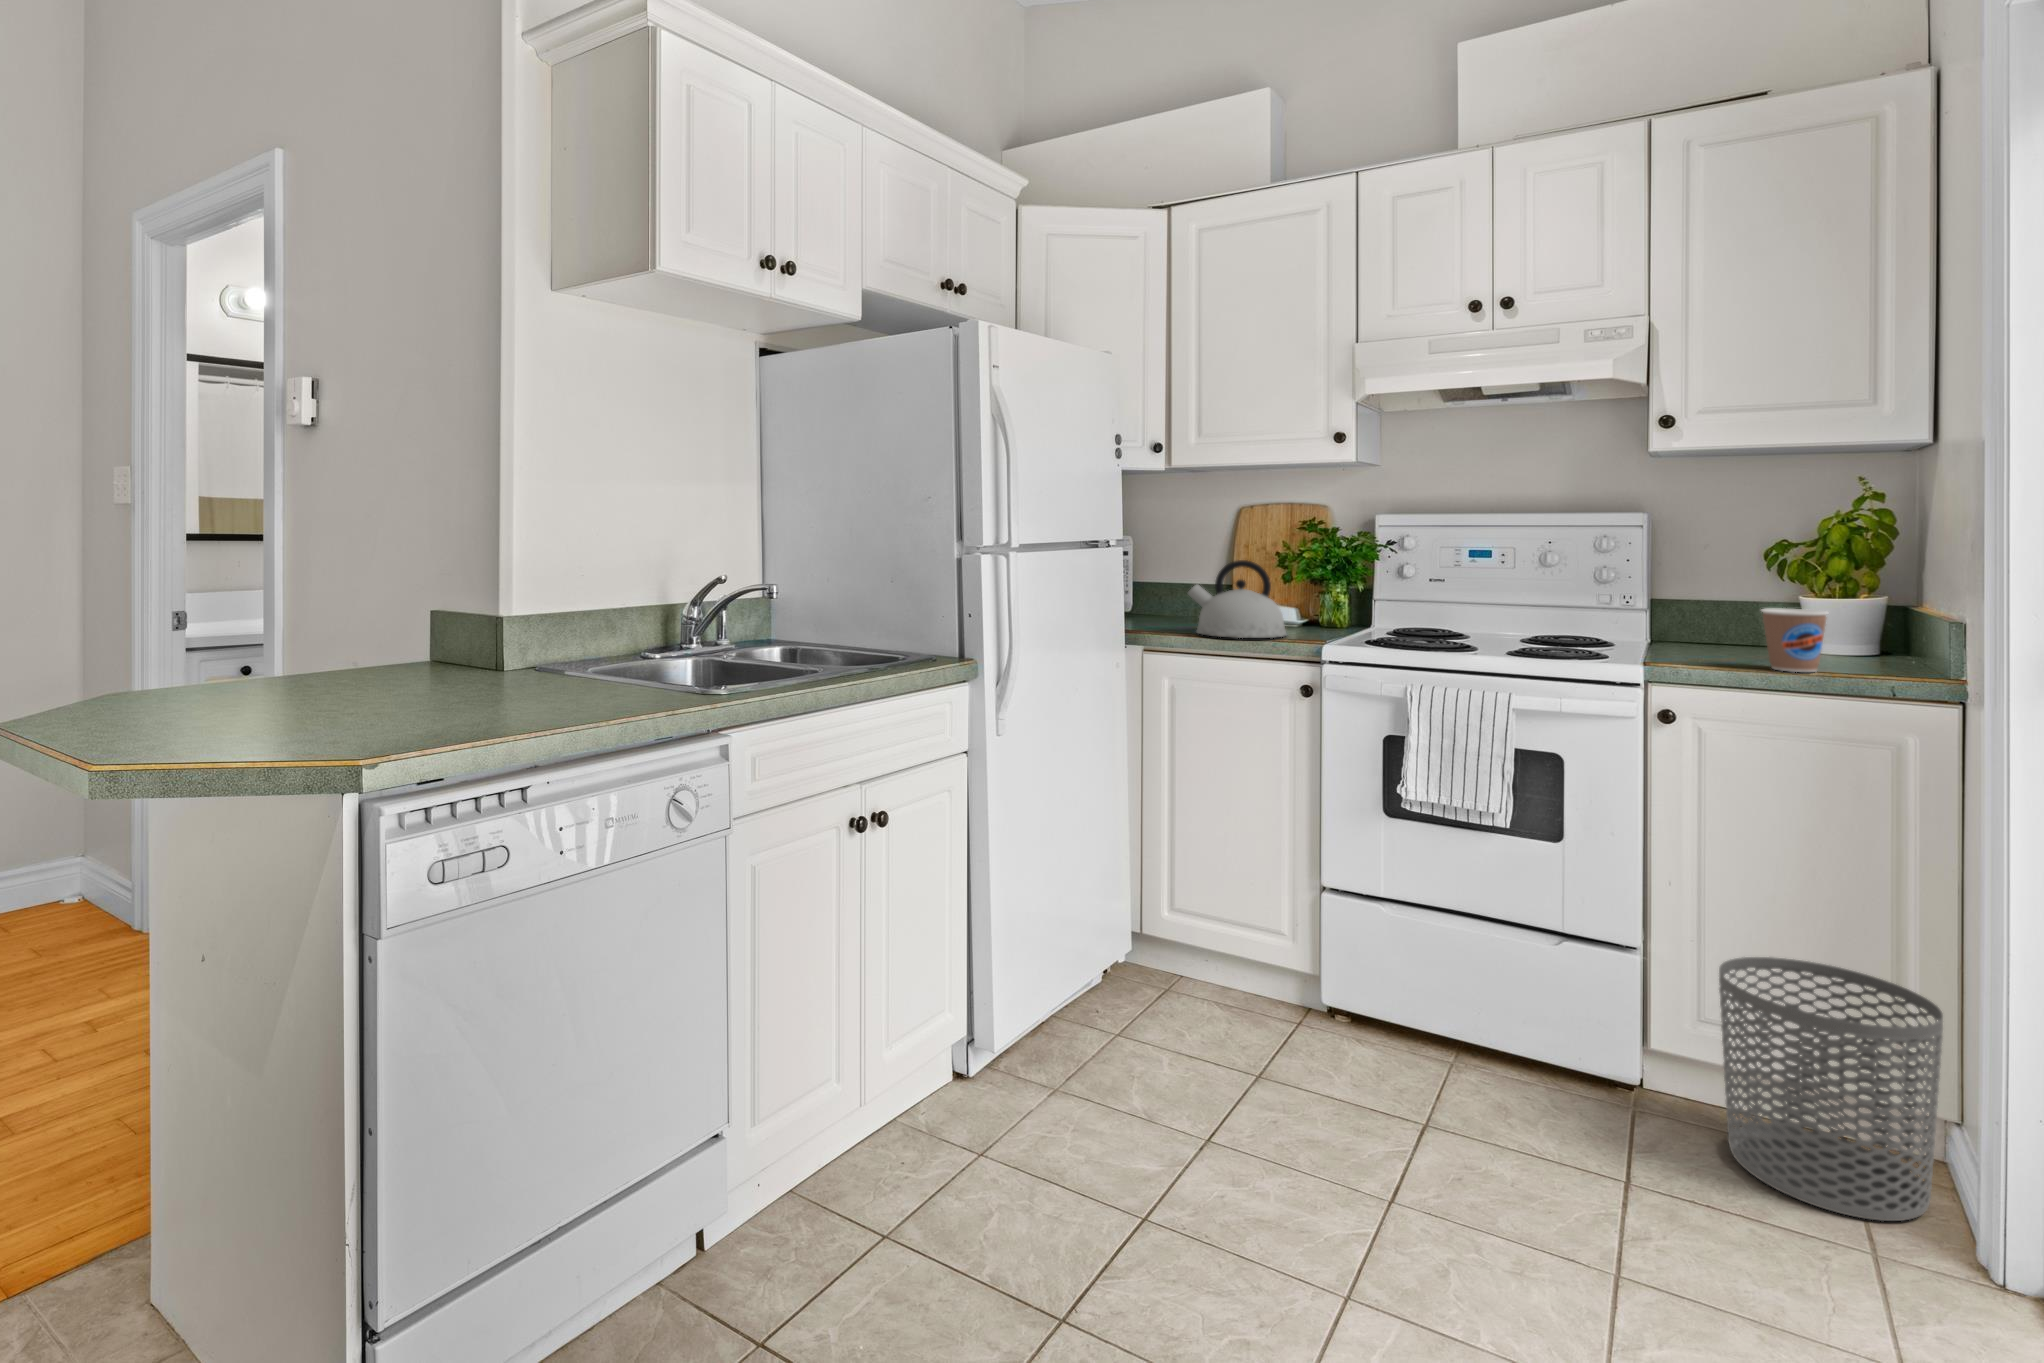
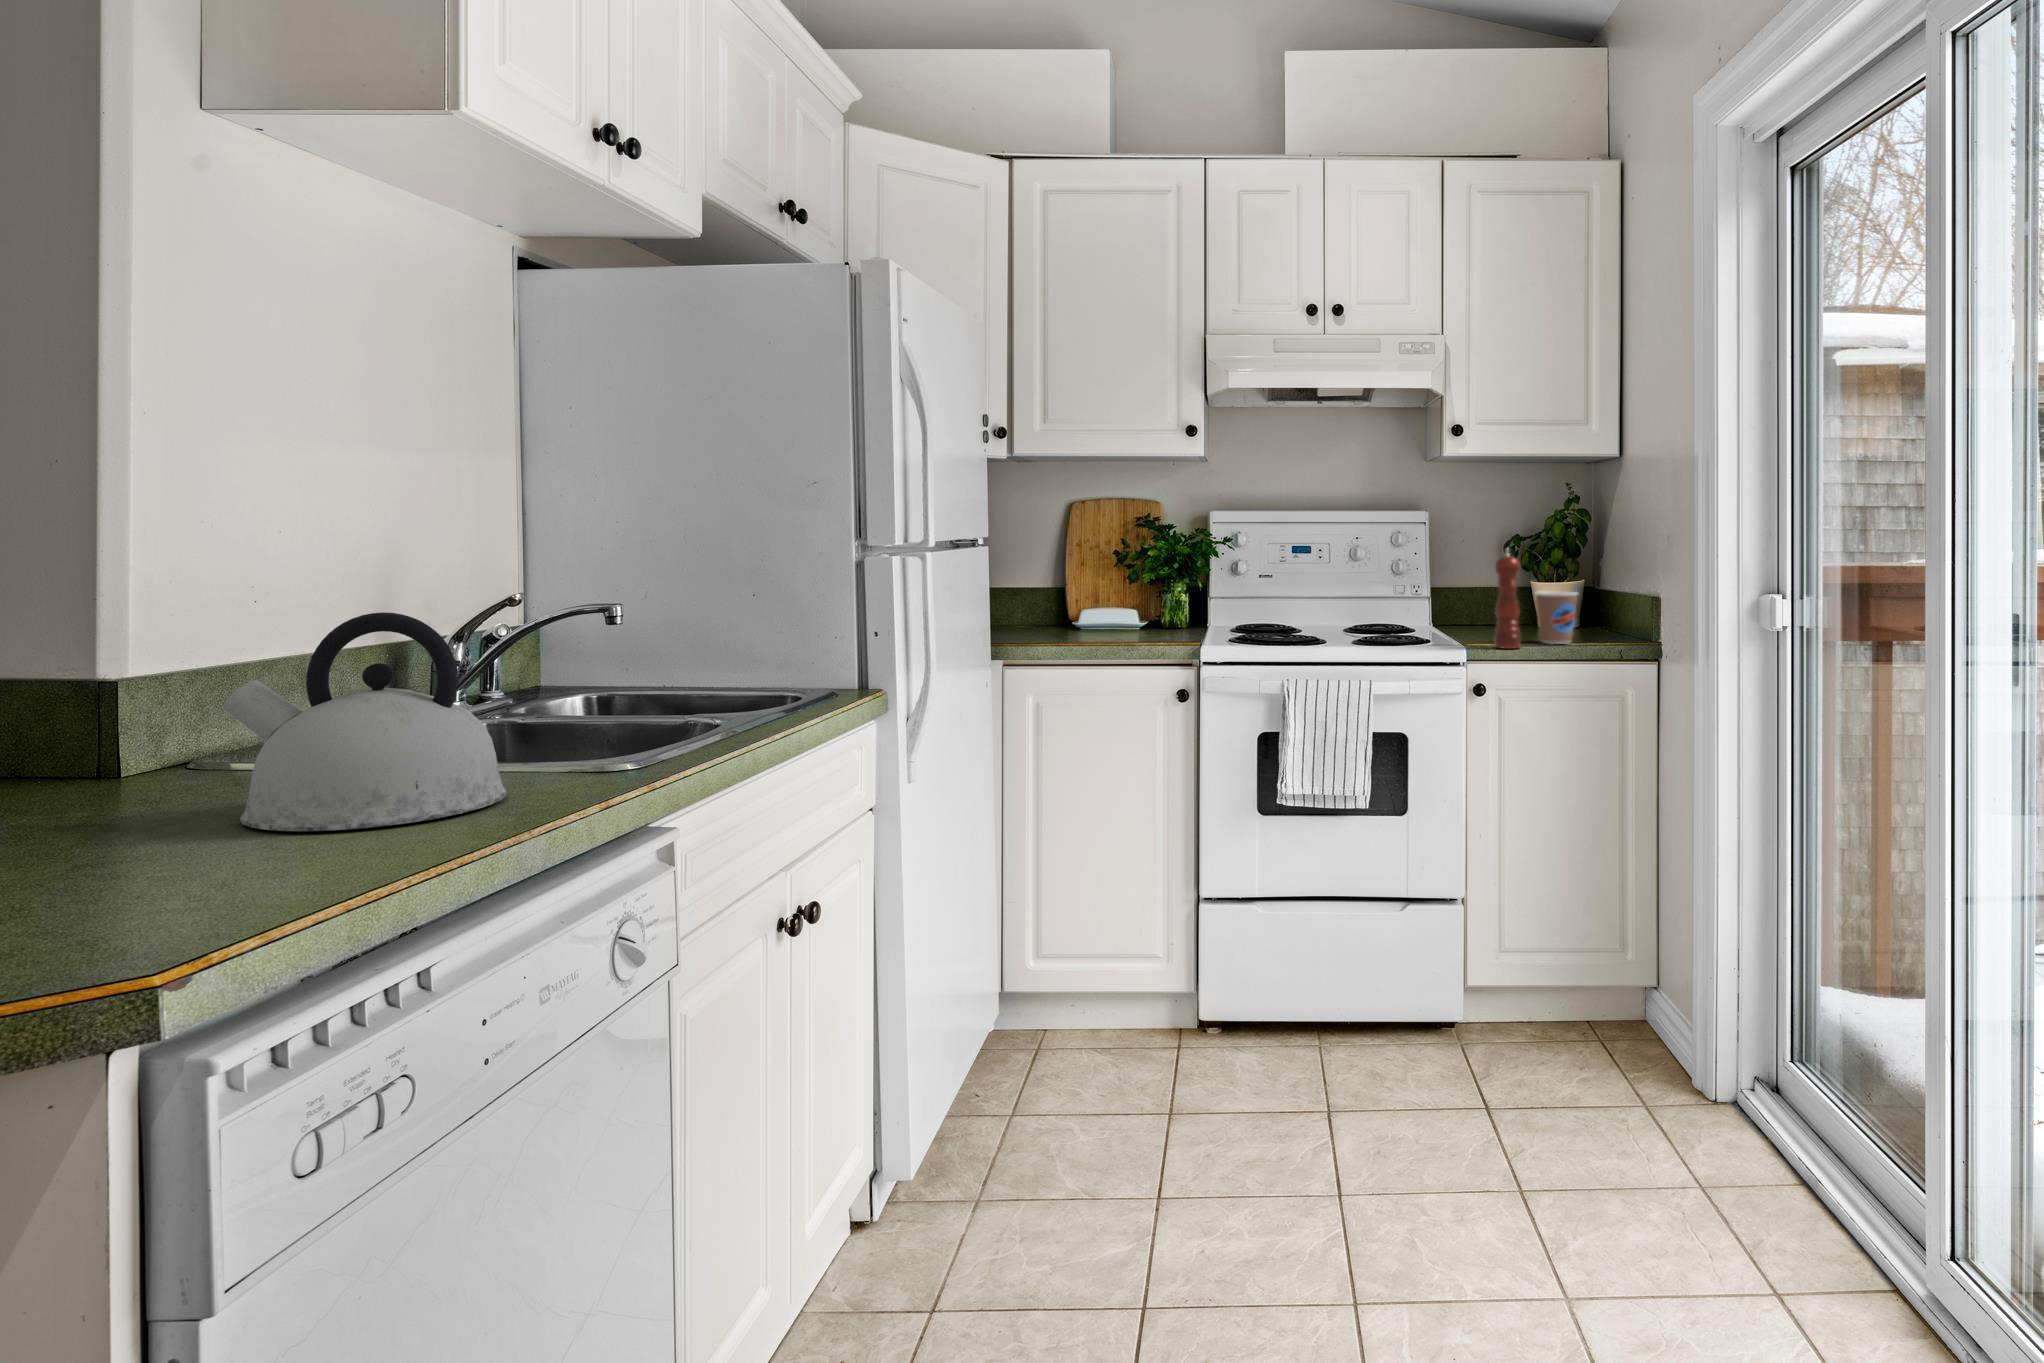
pepper mill: none [1691,558,1730,673] -> present [1494,549,1521,649]
kettle: present [1188,560,1287,638] -> present [223,612,506,831]
waste bin: present [1719,957,1943,1221] -> none [1526,885,1665,1084]

